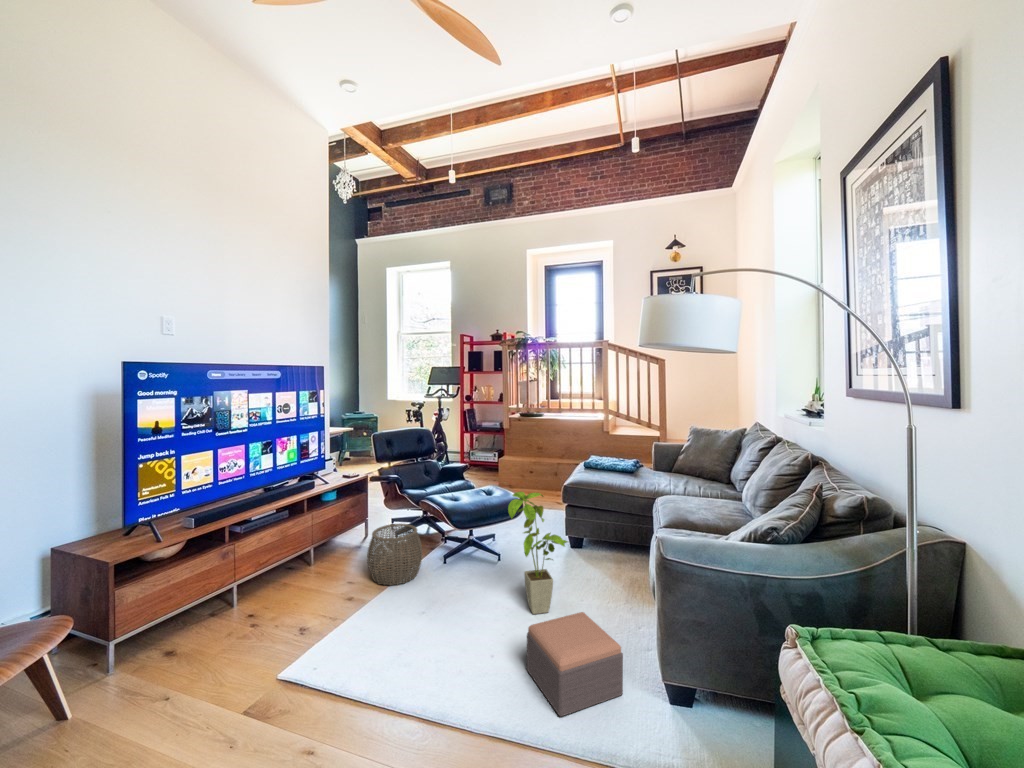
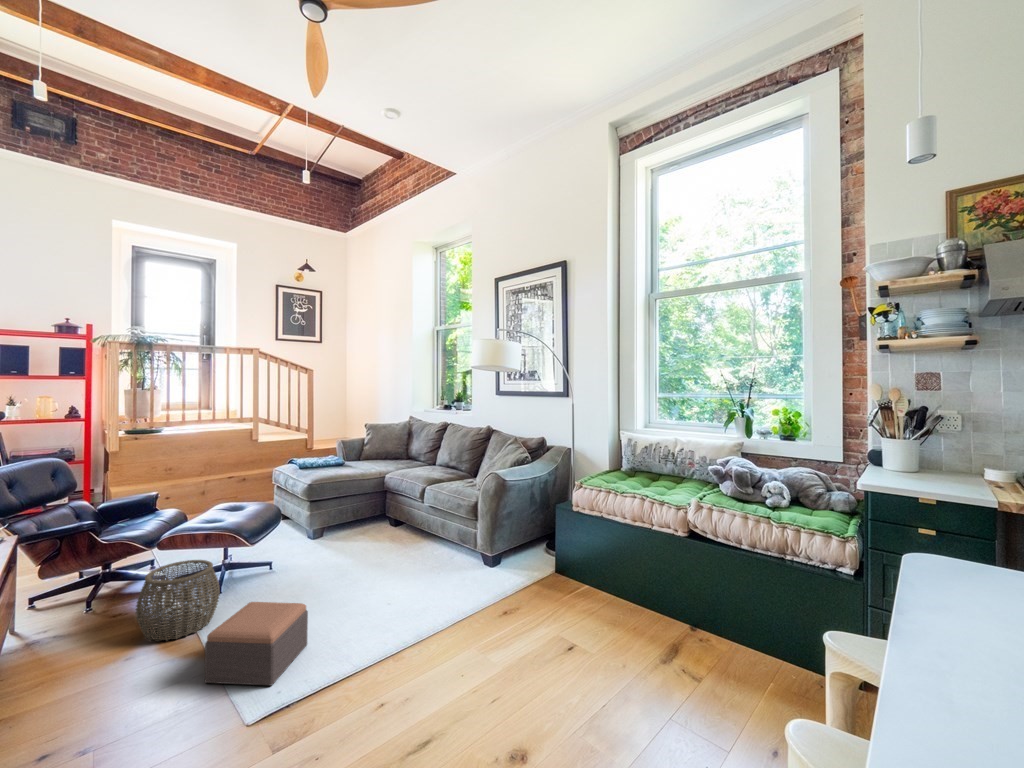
house plant: present [508,492,568,614] -> none [348,477,404,579]
footstool: present [527,612,623,717] -> present [205,602,308,685]

